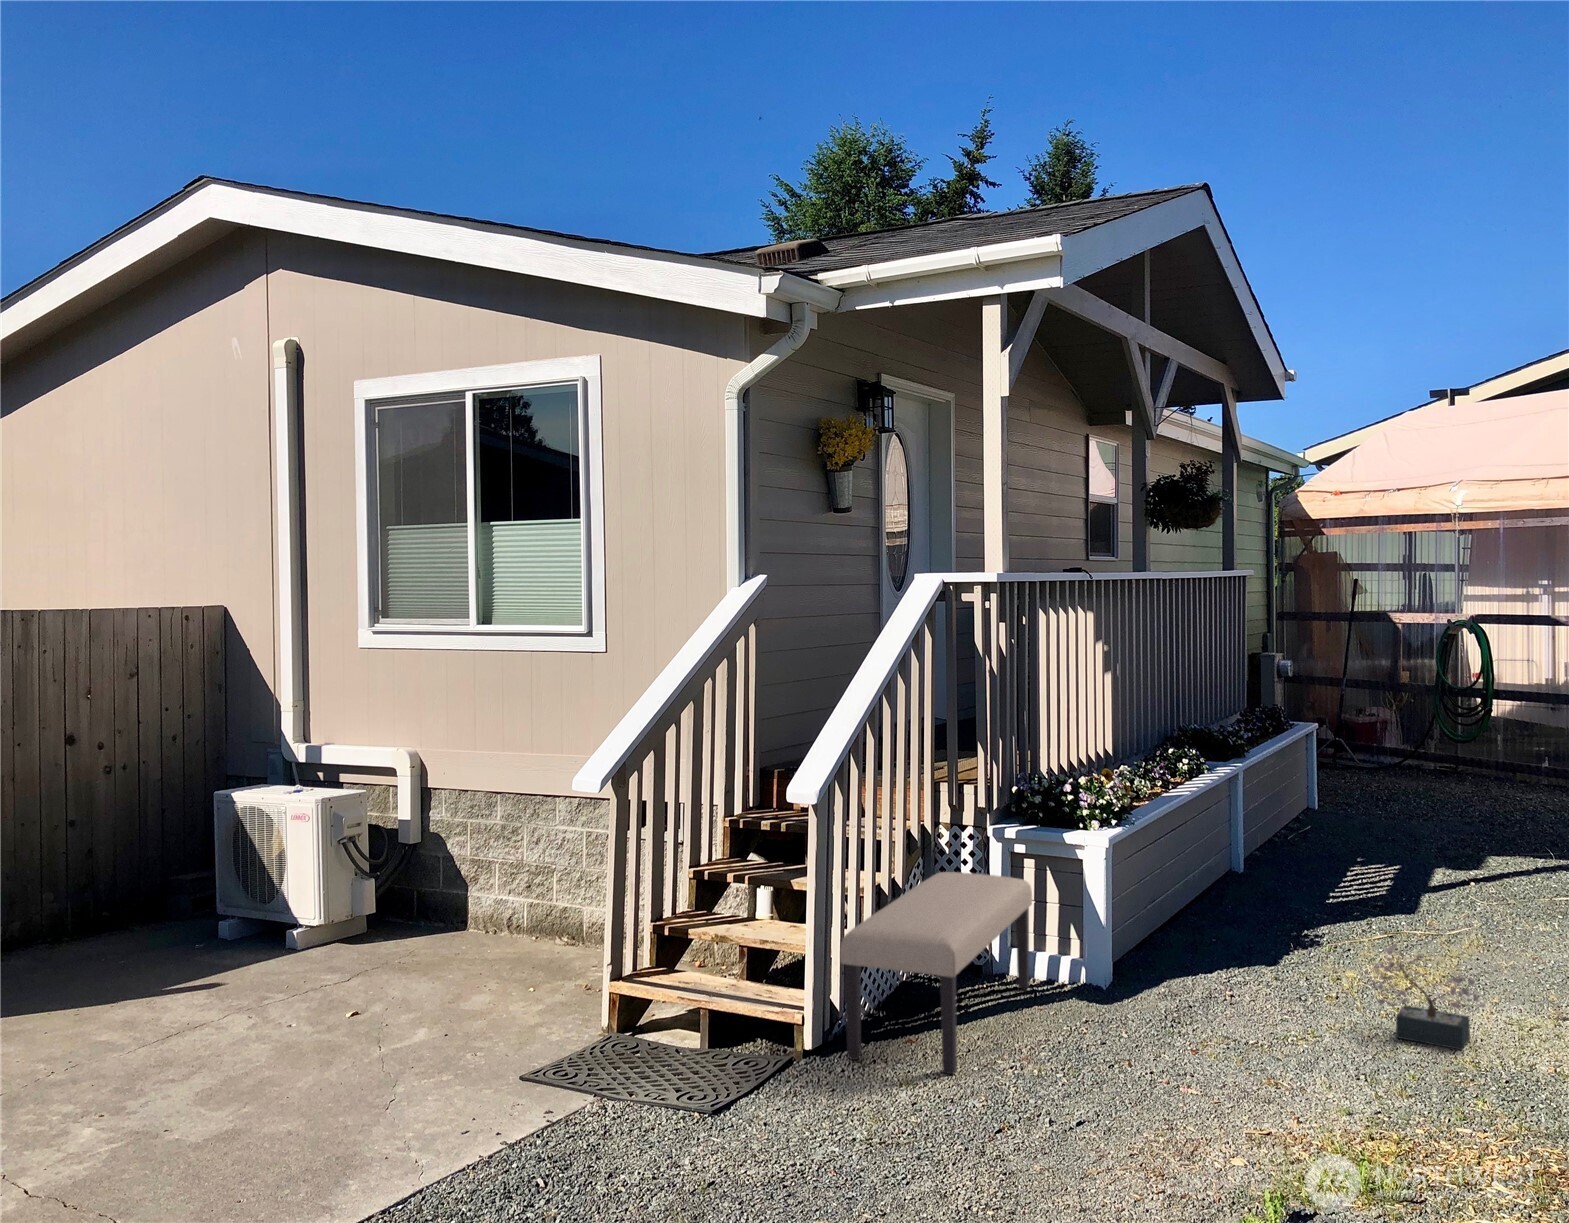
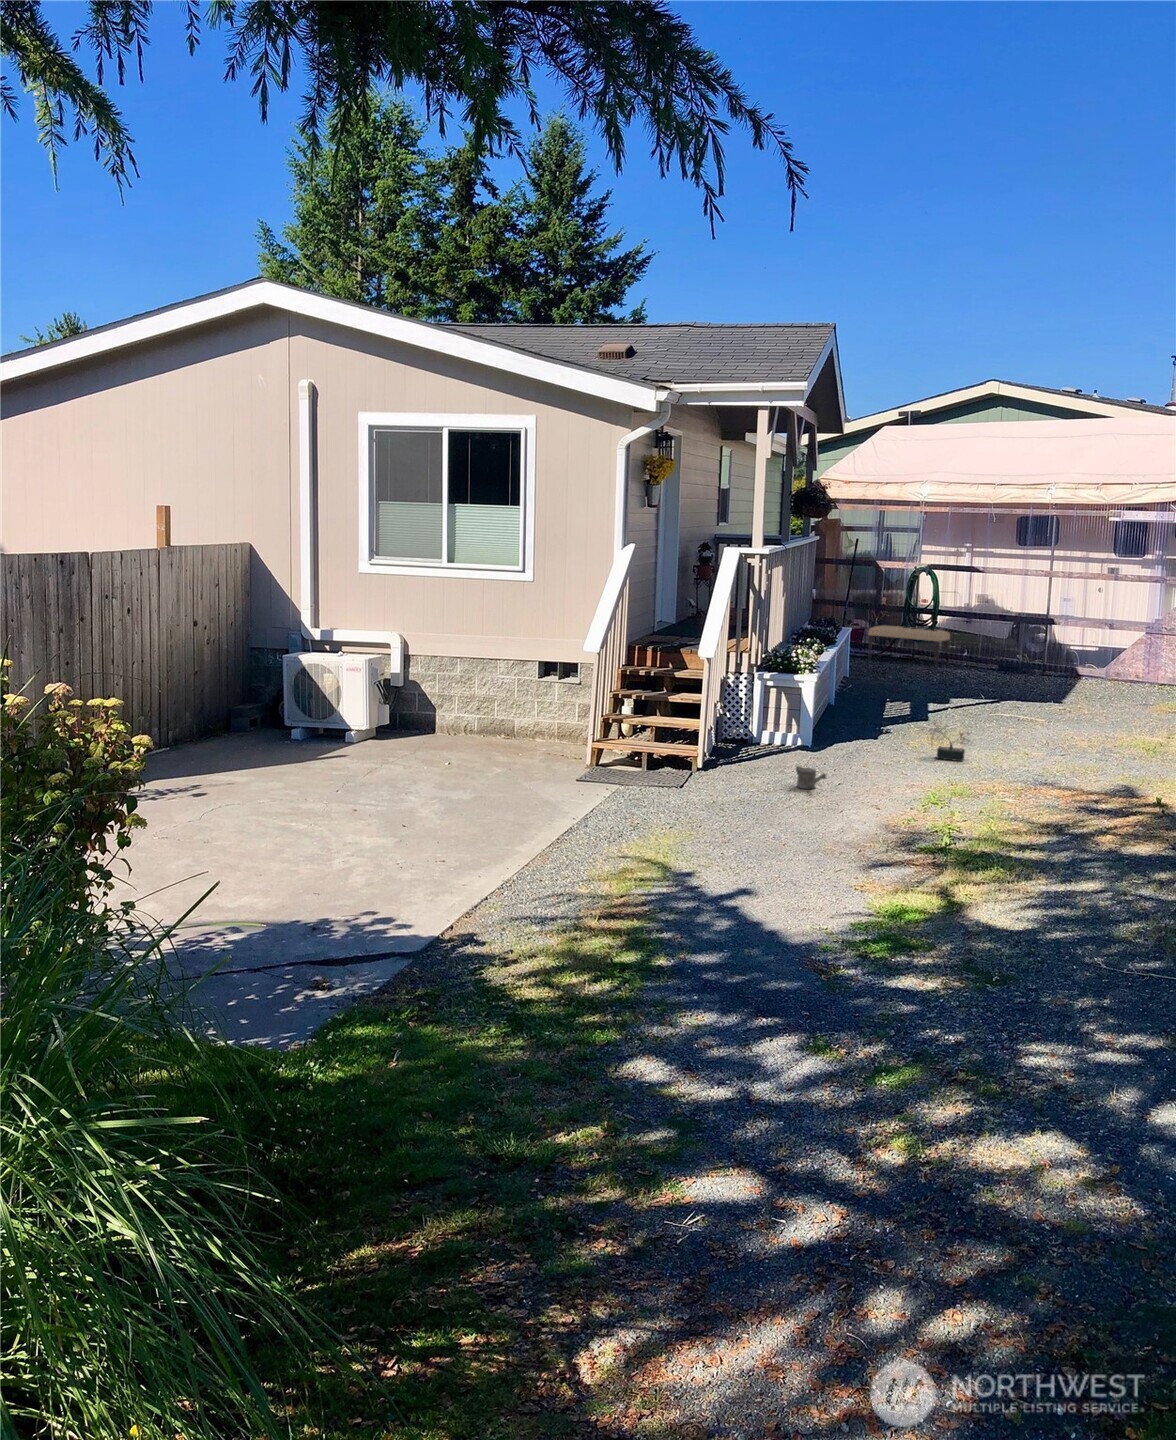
bench: present [840,872,1032,1074] -> present [868,625,950,665]
watering can: none [972,1075,1024,1146] -> present [796,766,826,789]

